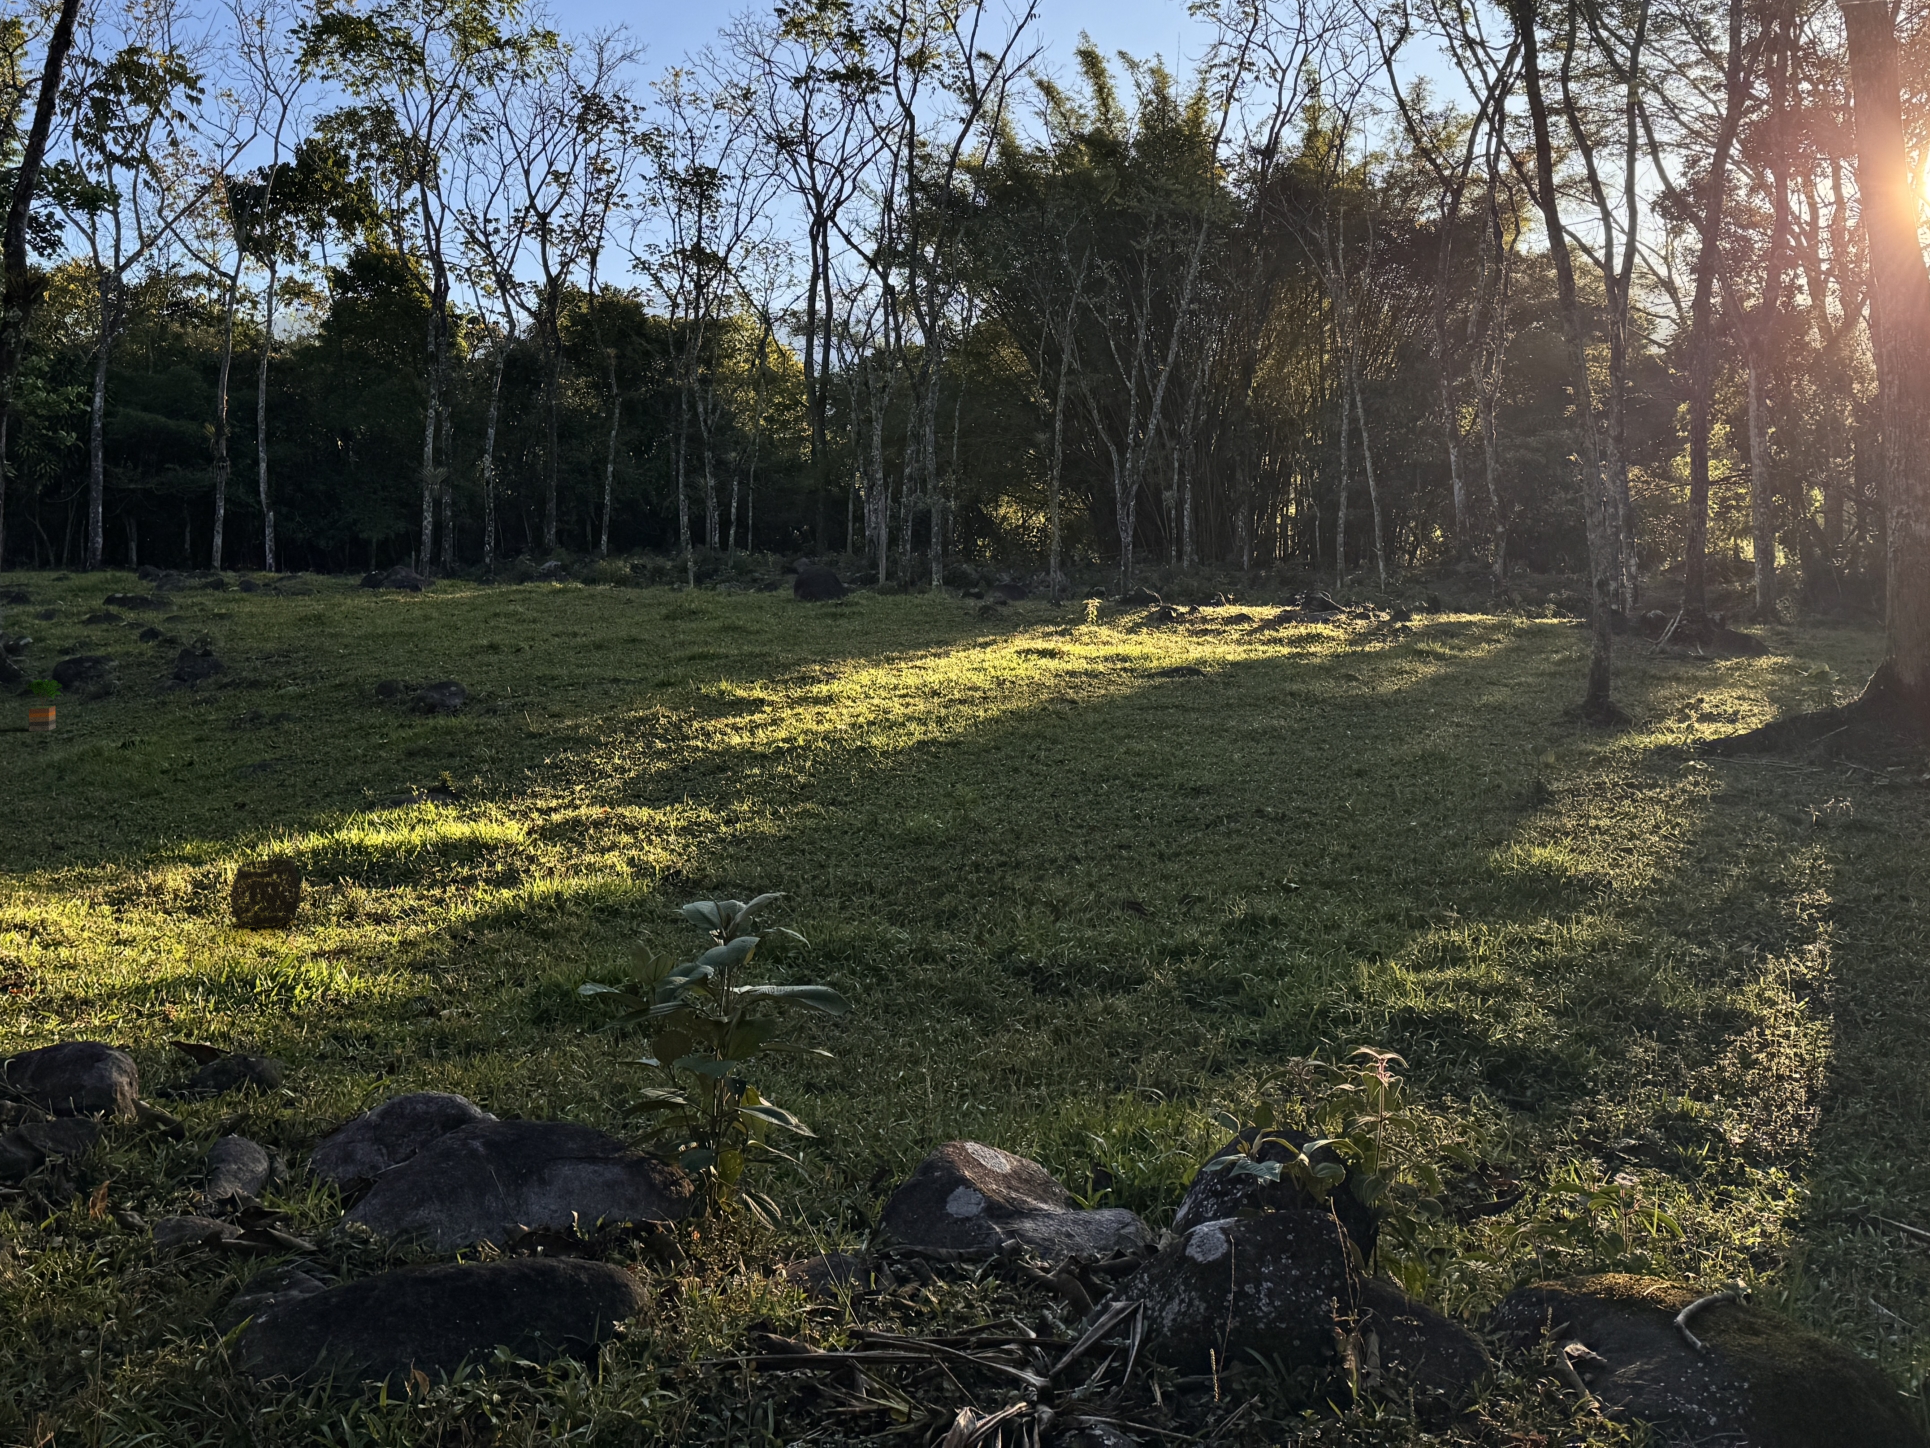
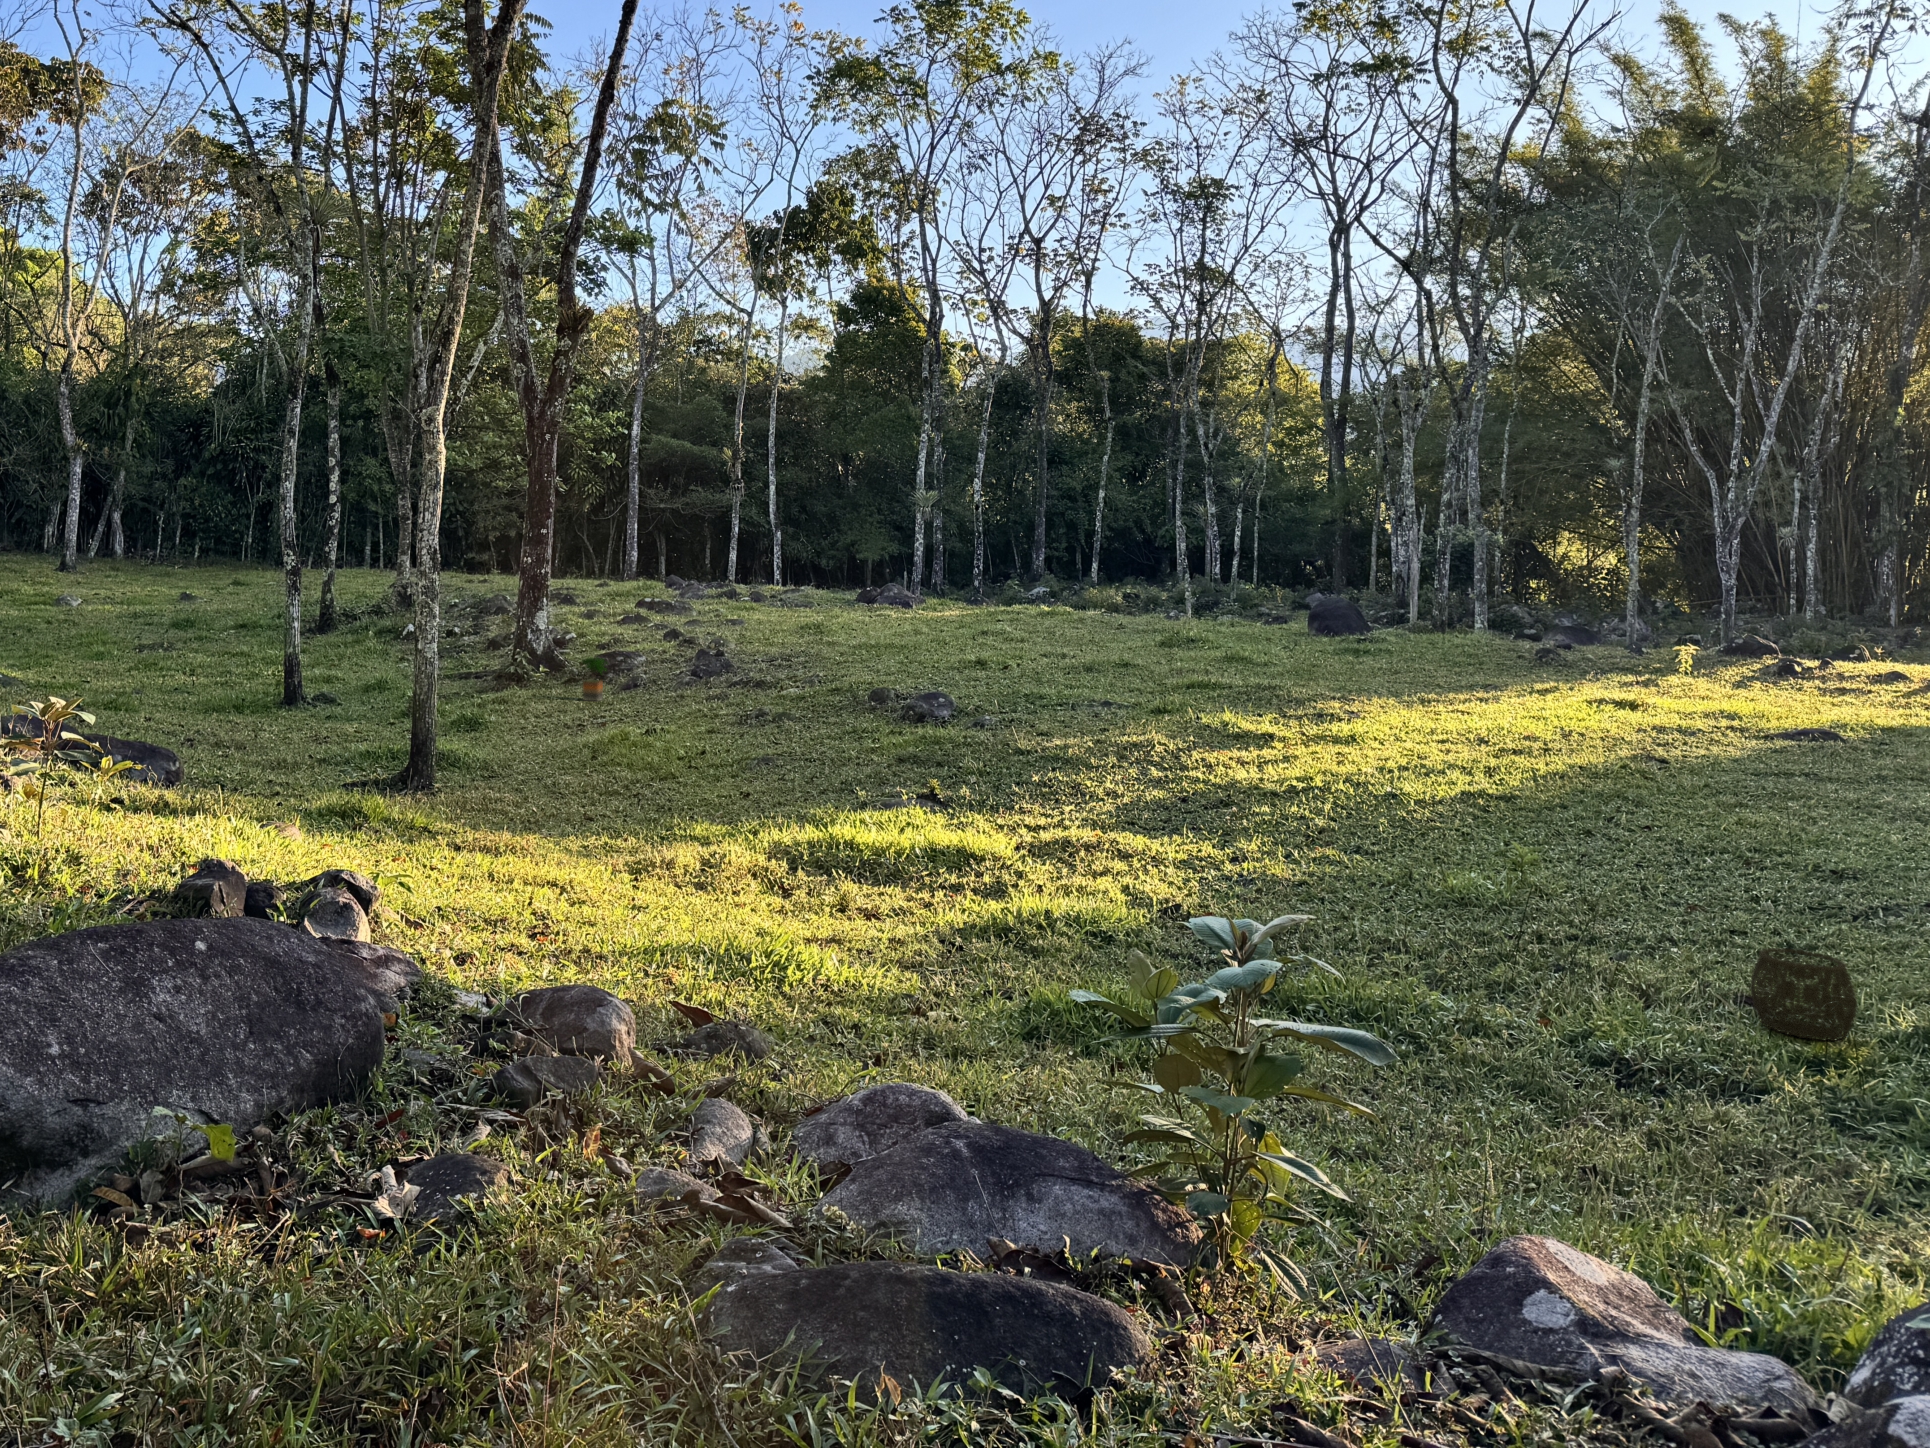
woven basket: present [230,859,301,928] -> present [1750,948,1857,1041]

